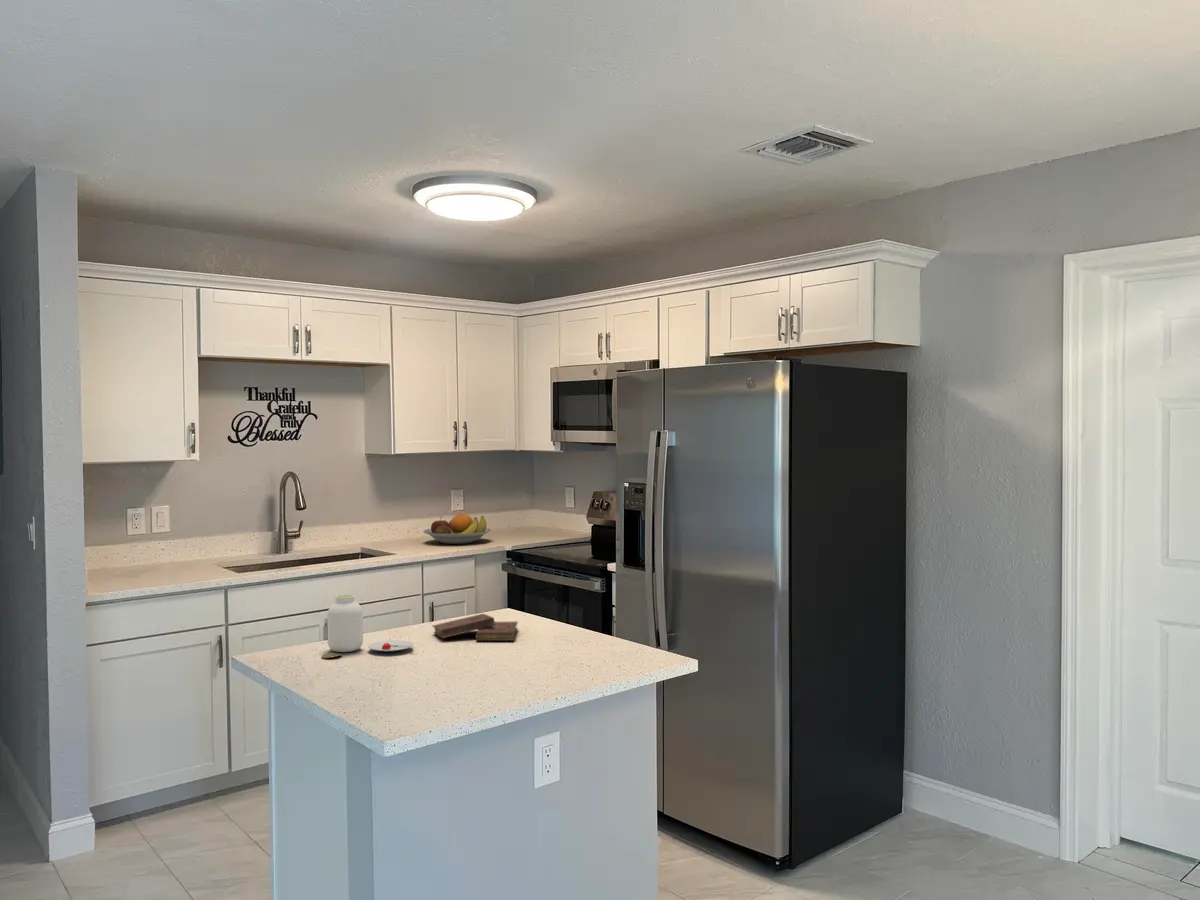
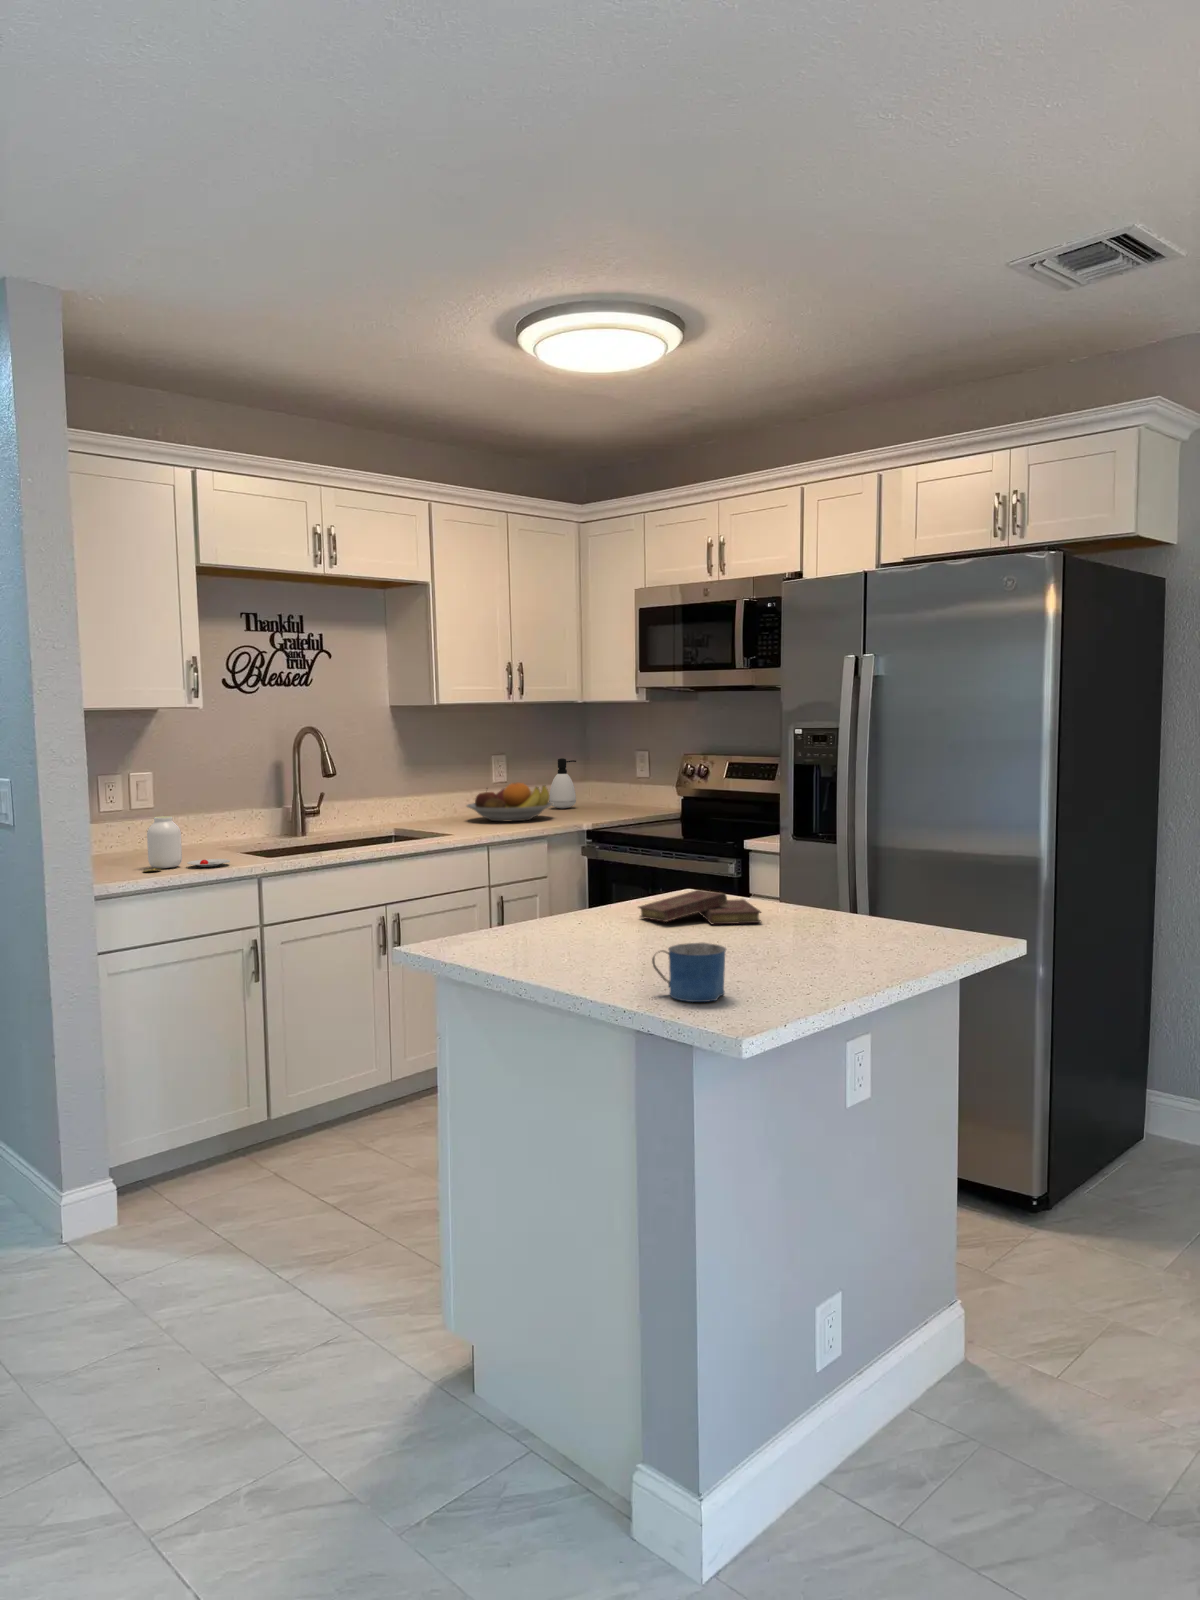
soap dispenser: none [500,493,522,532] -> present [549,758,576,808]
jar: present [322,594,414,658] -> present [143,816,230,872]
mug: none [358,660,407,703] -> present [652,943,726,1002]

